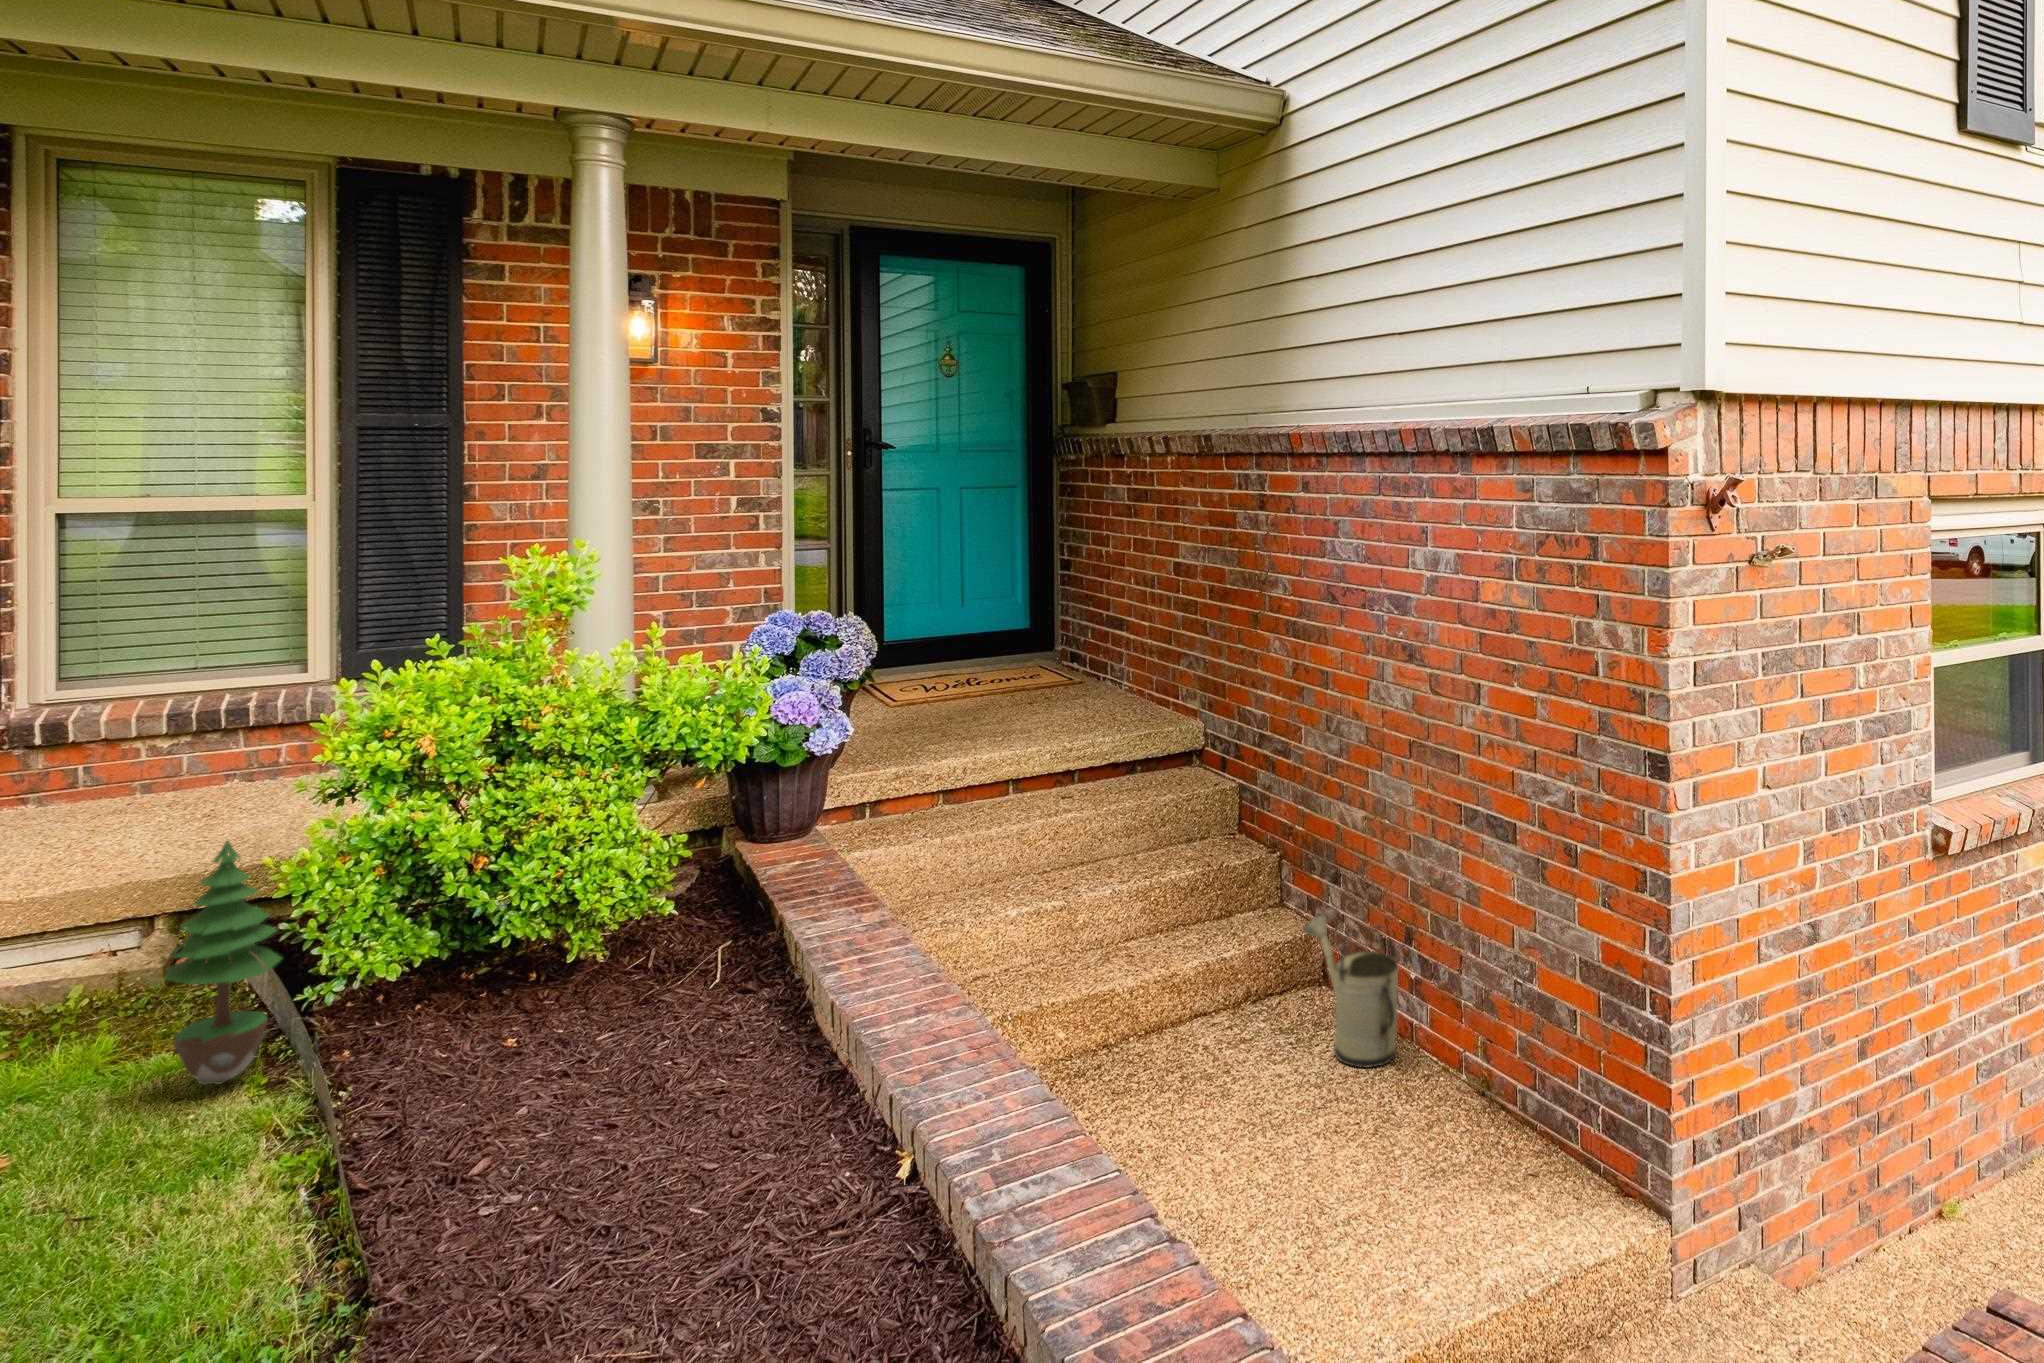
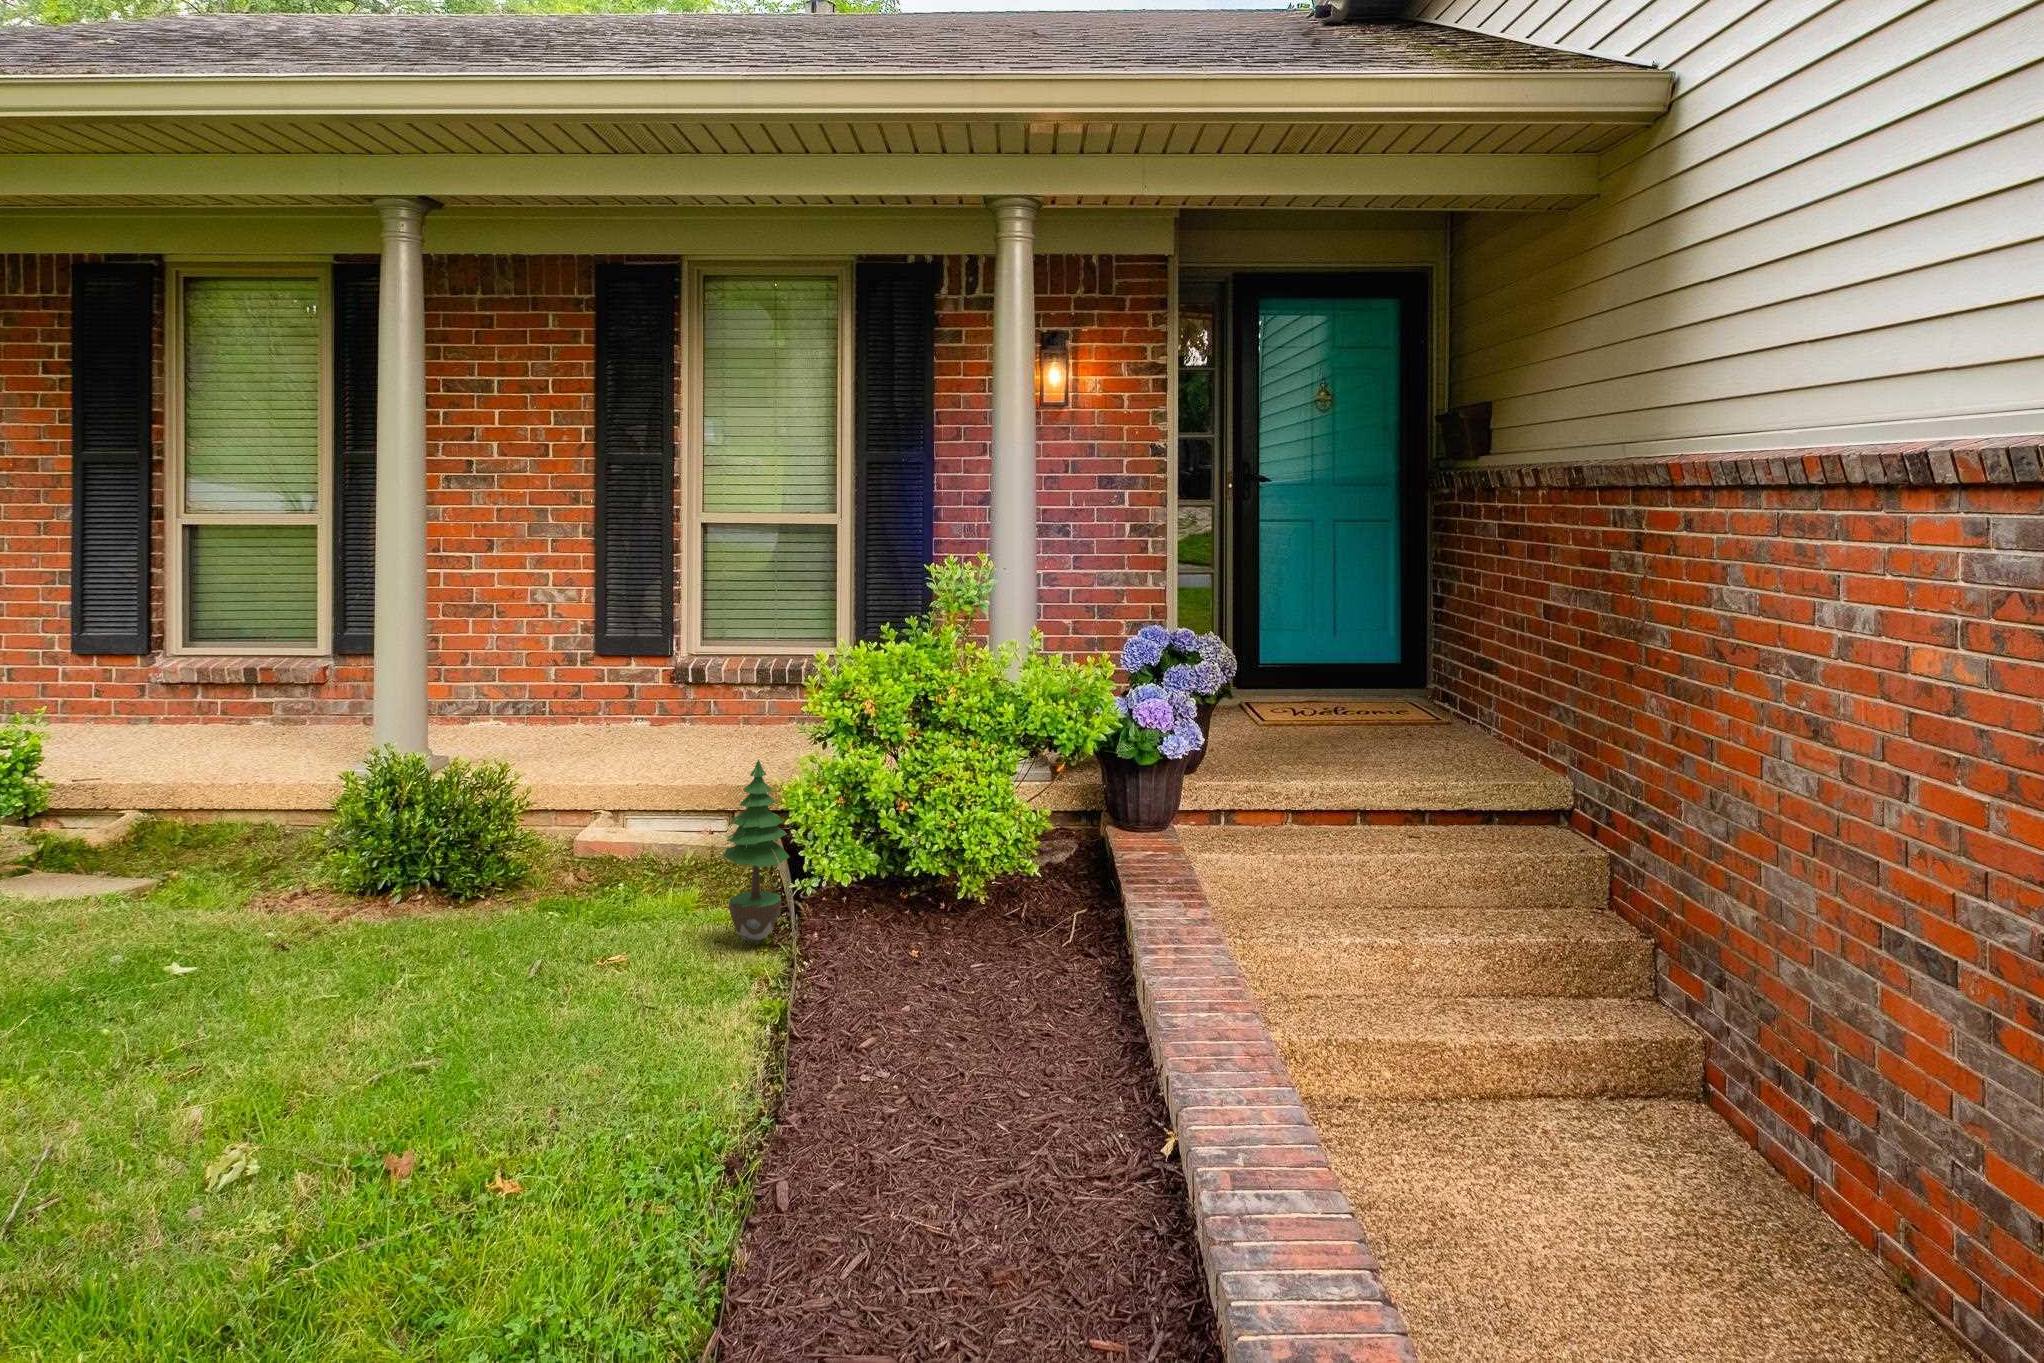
watering can: present [1303,914,1398,1068] -> none [1668,1018,1788,1221]

